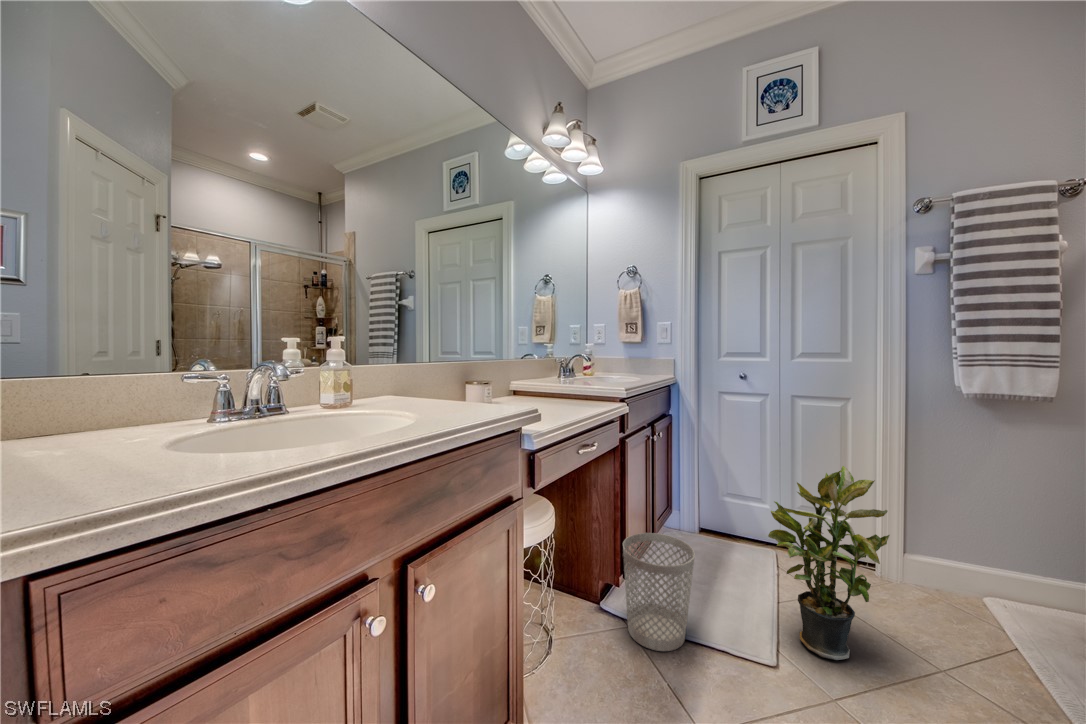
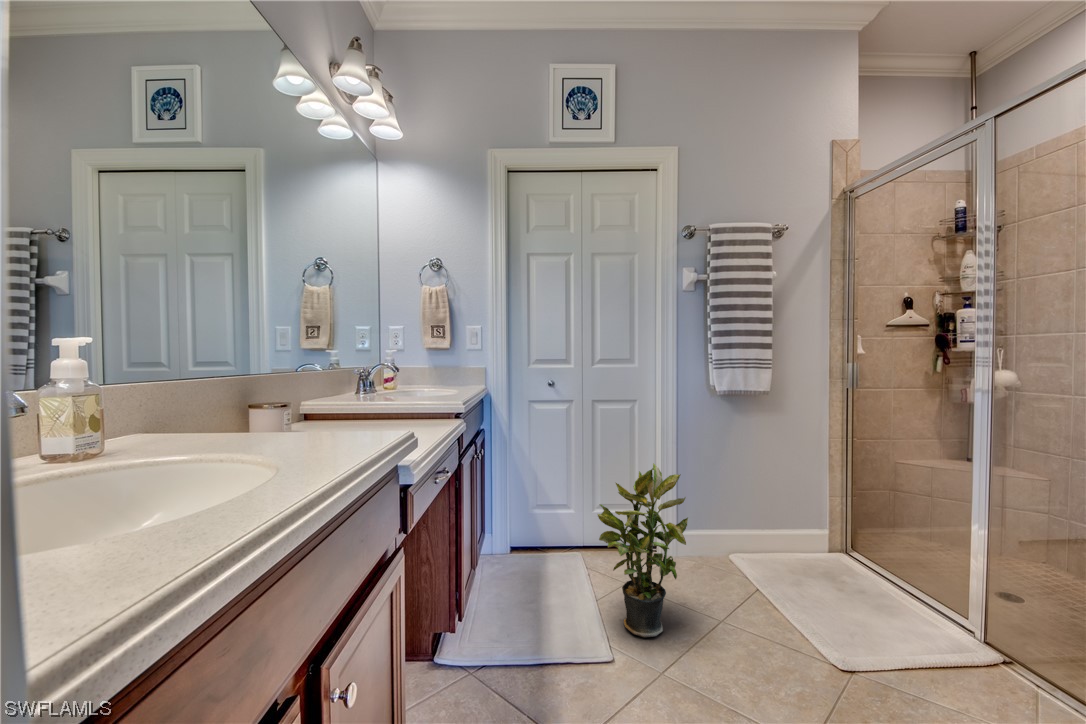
wastebasket: present [623,533,695,651] -> none [465,561,541,689]

